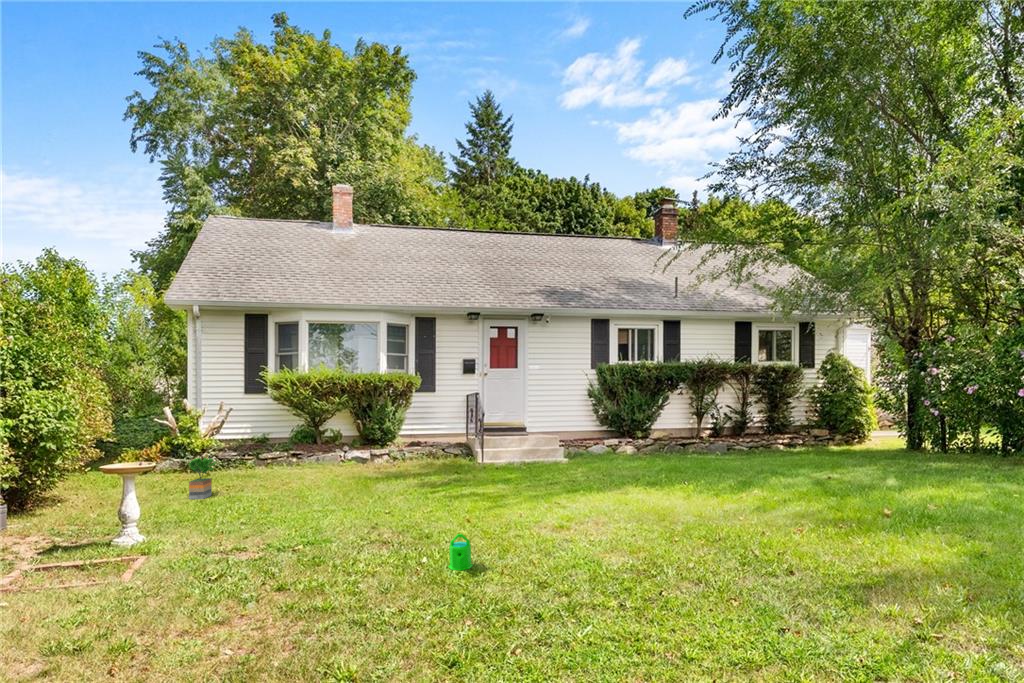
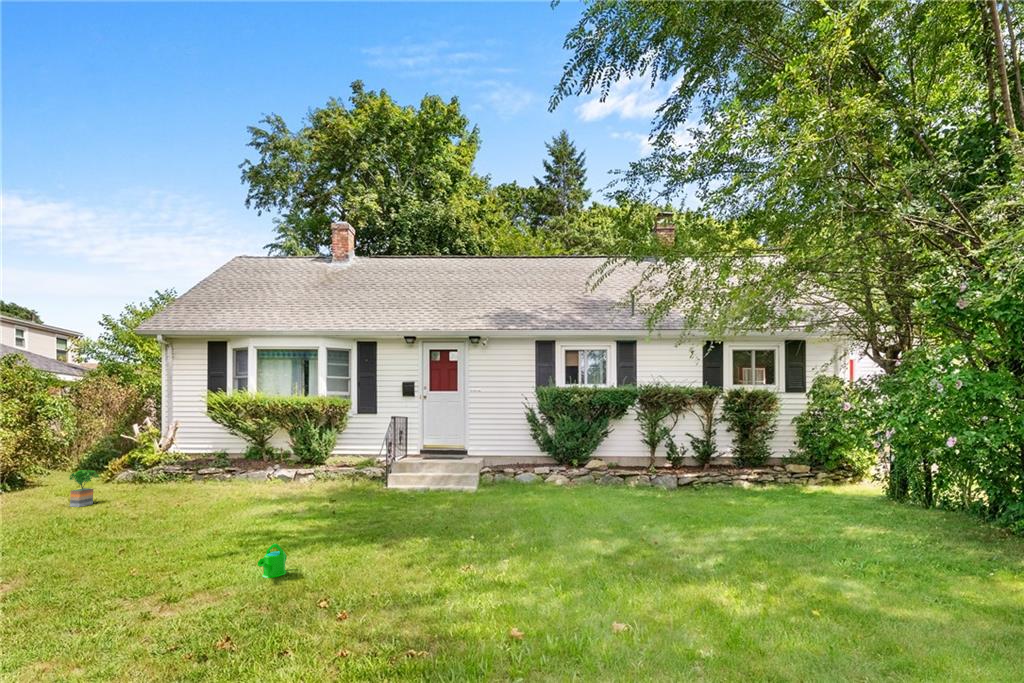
watering can: present [448,534,473,570] -> present [258,544,287,578]

